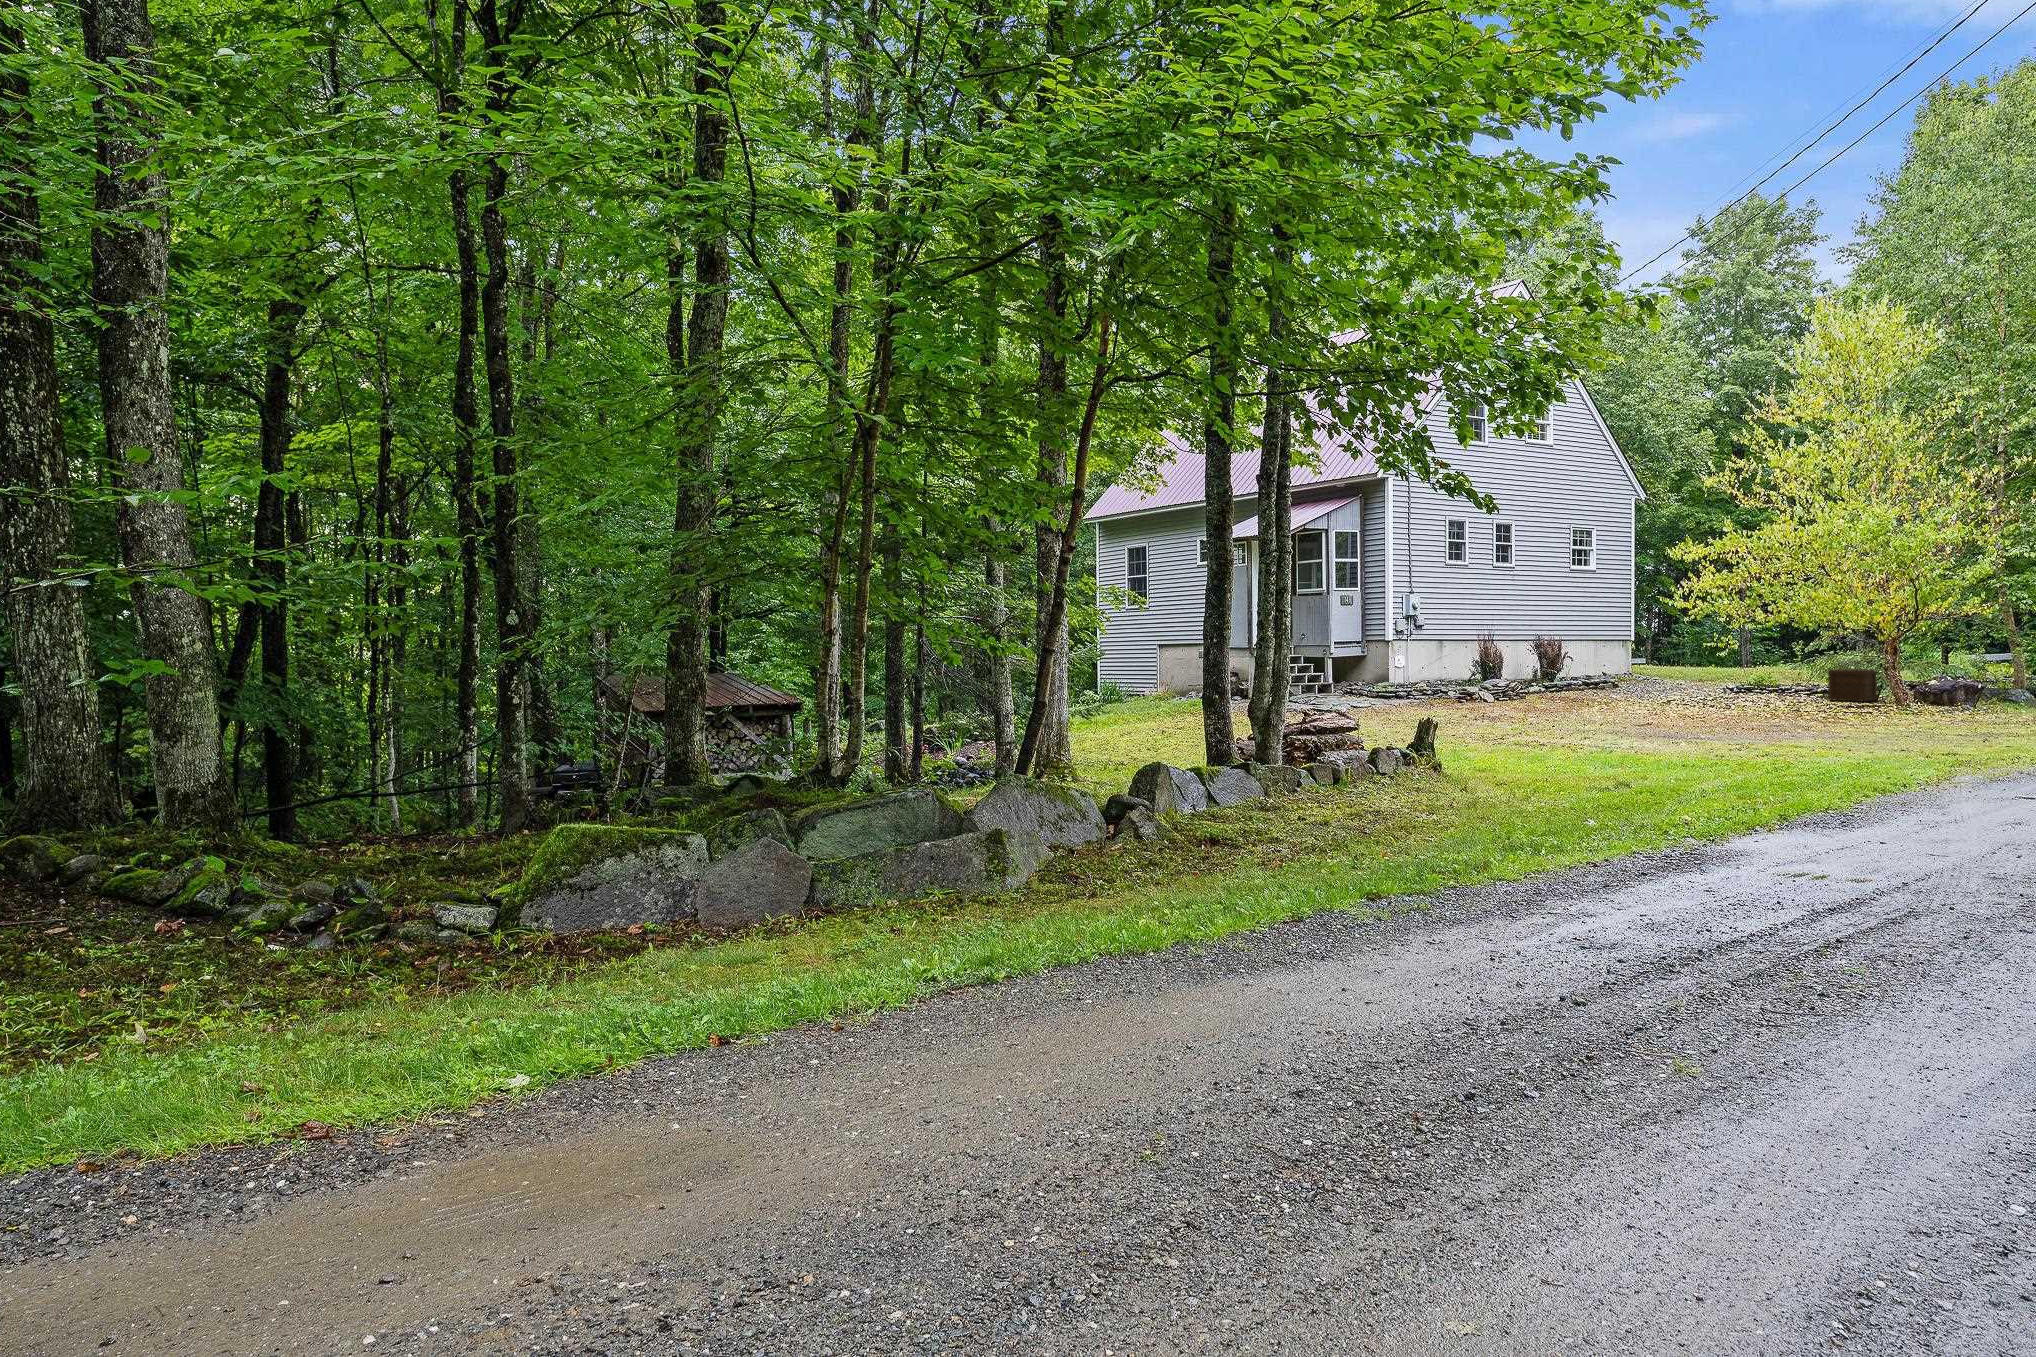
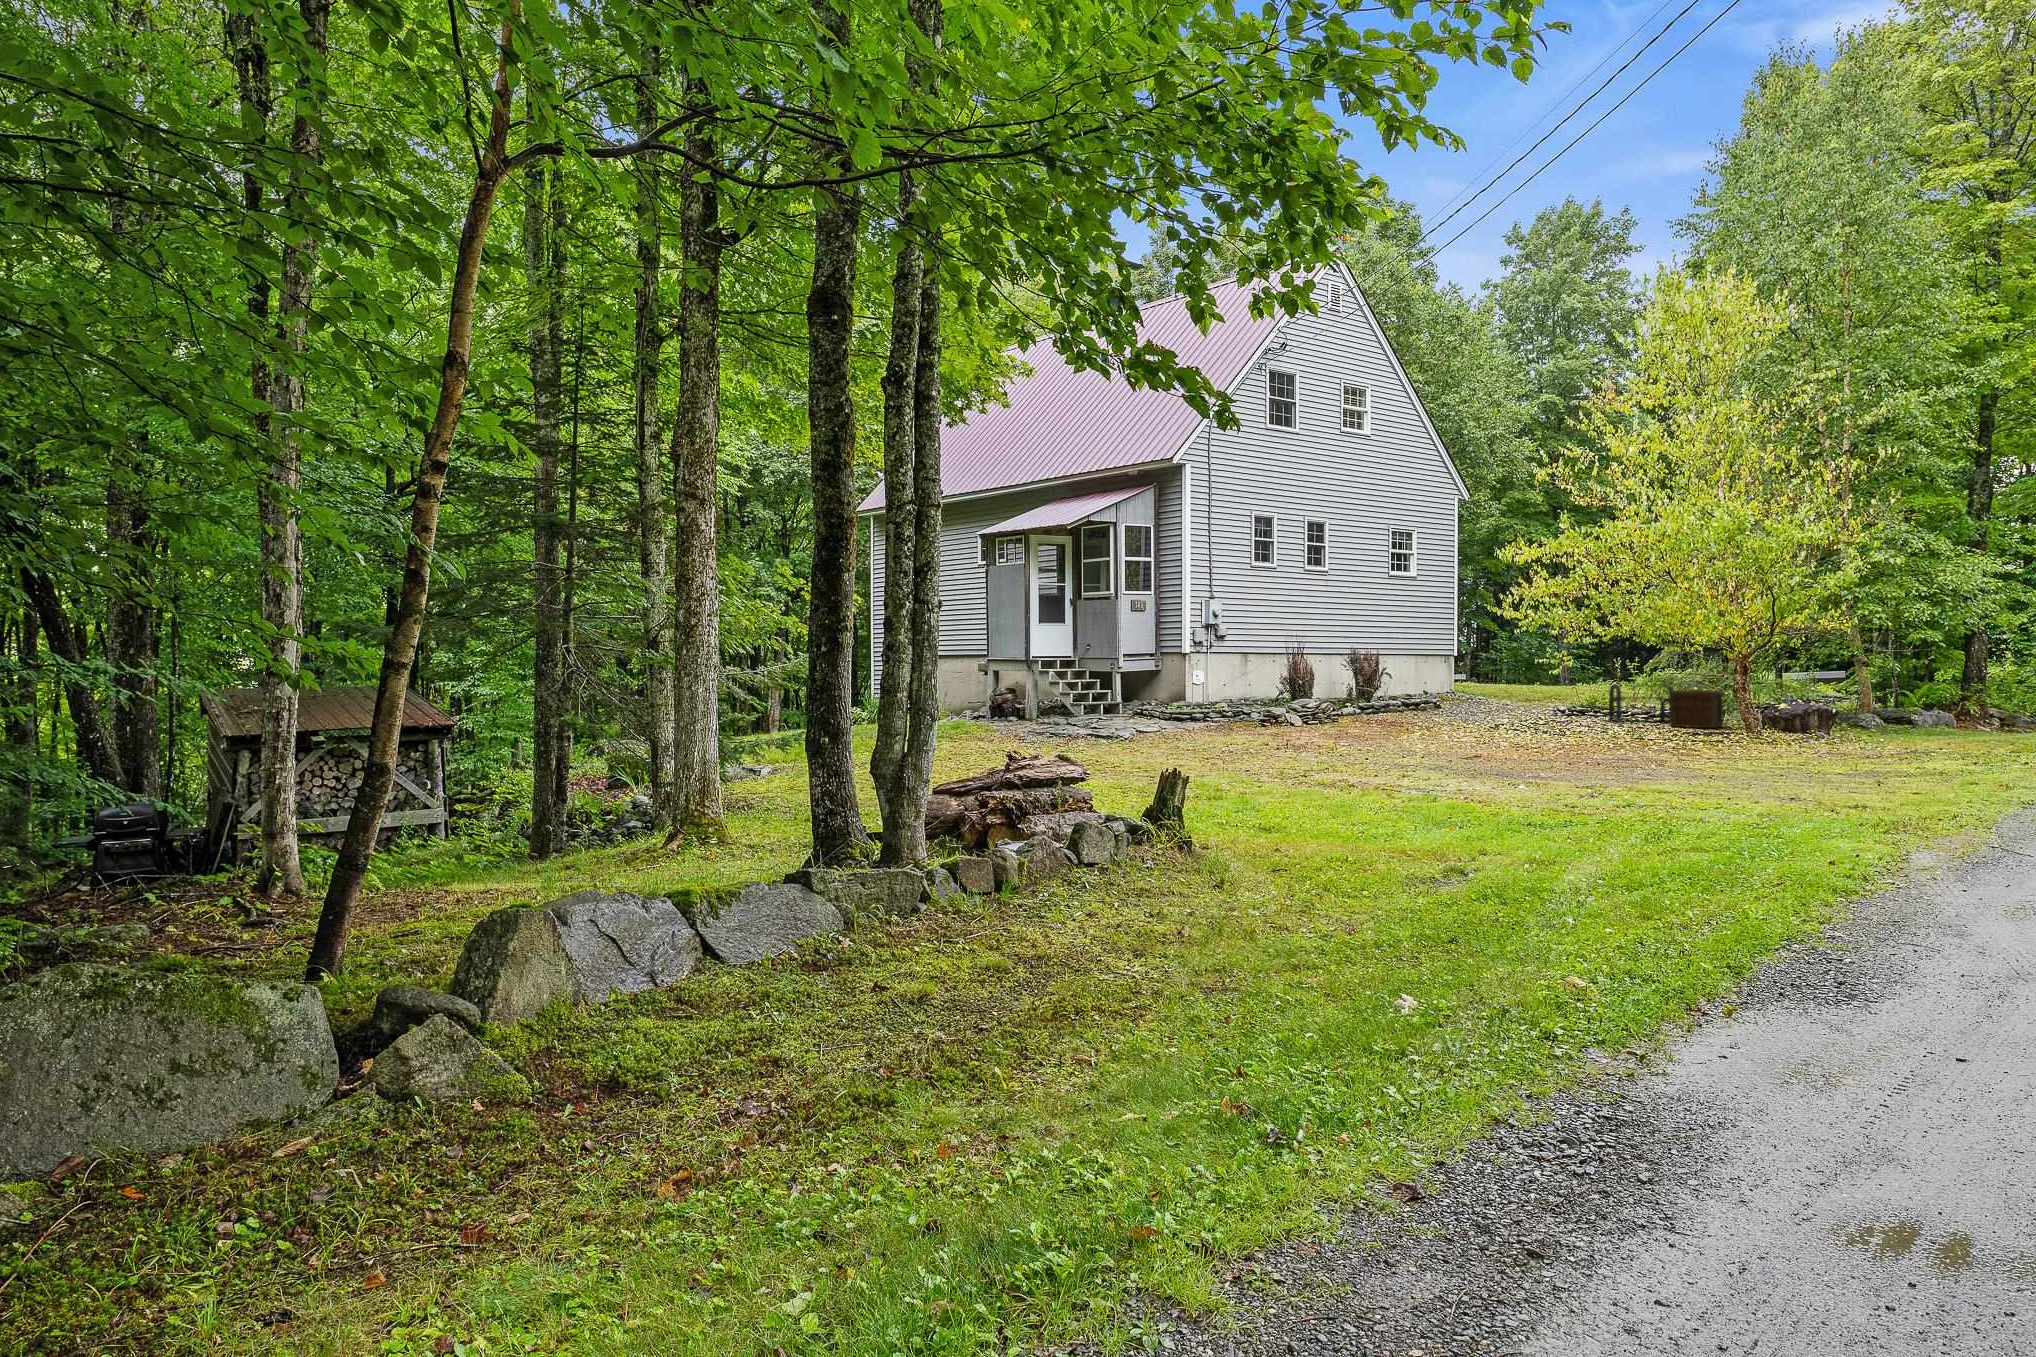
bench: none [1773,664,1833,697] -> present [1609,684,1674,722]

